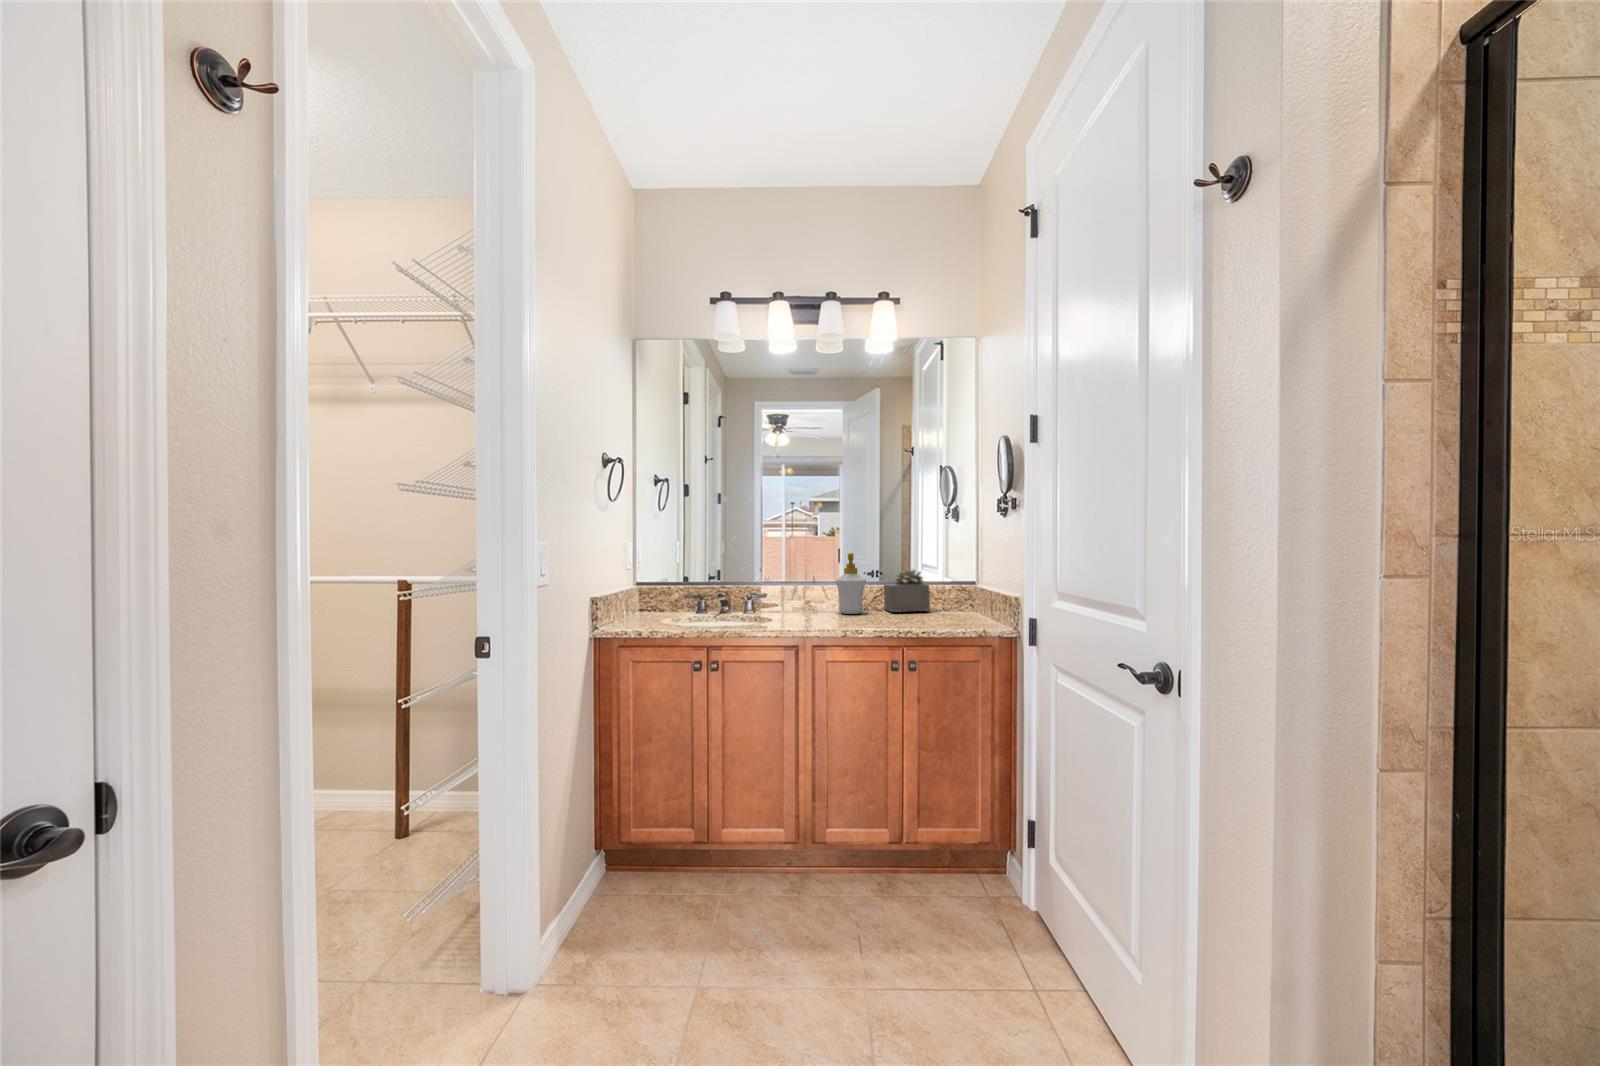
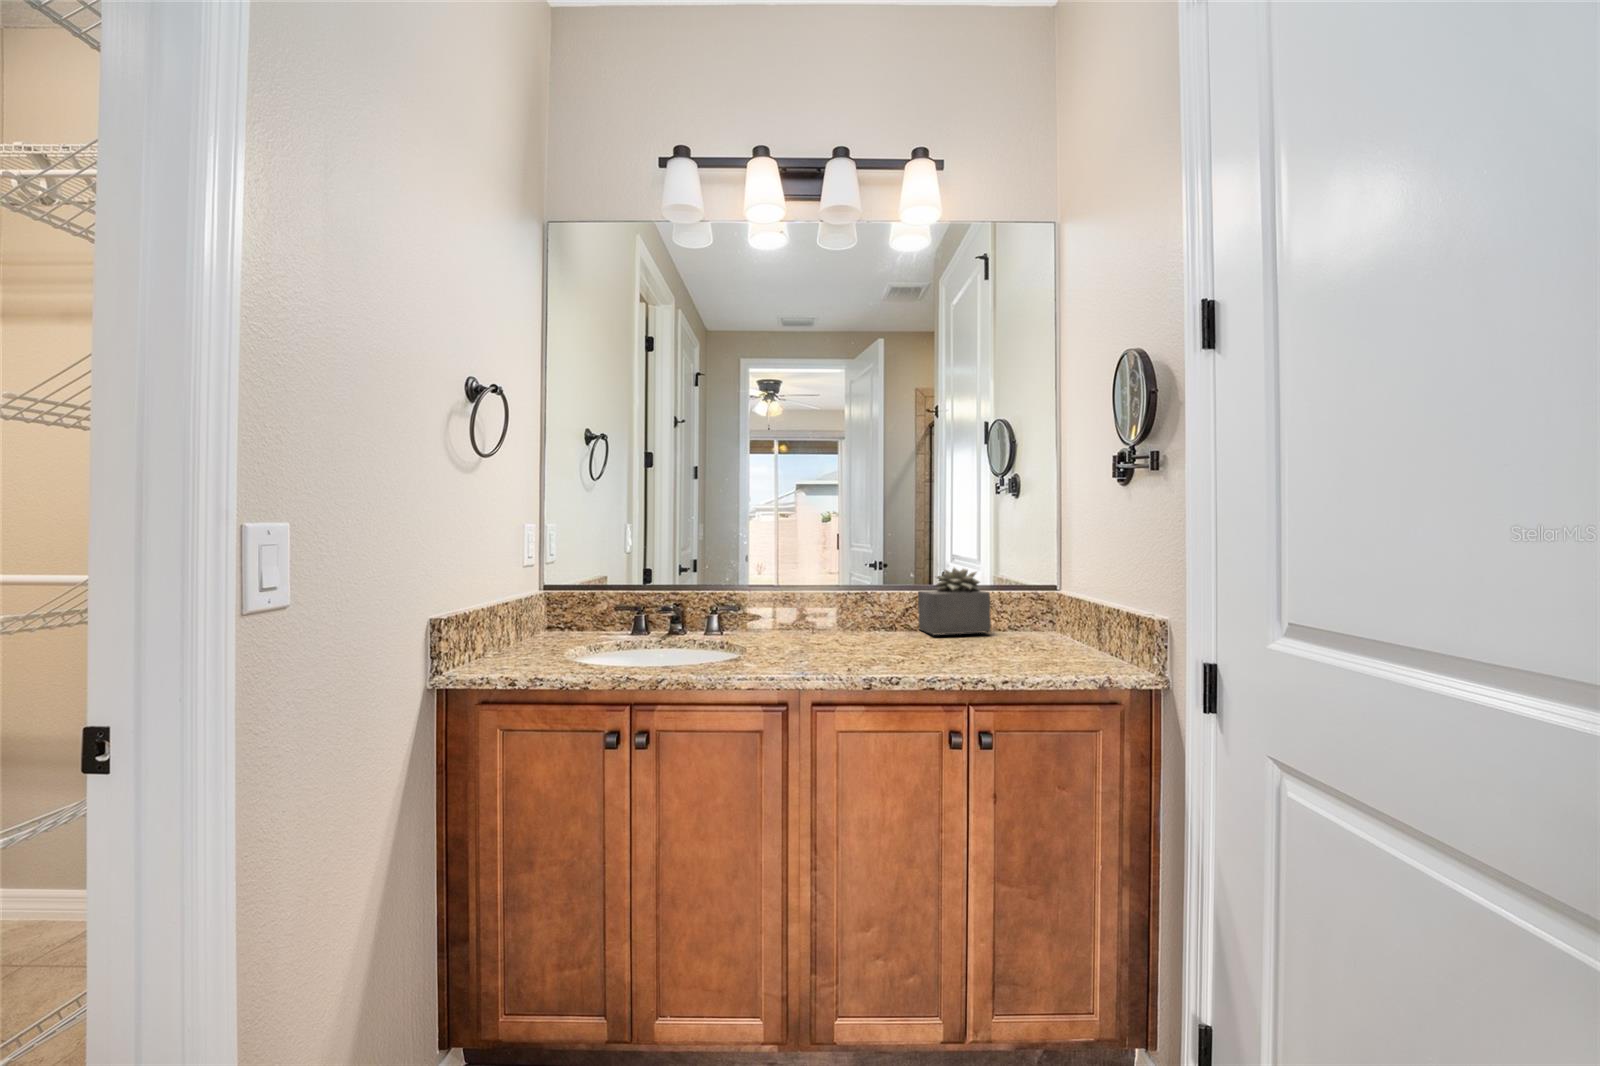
soap bottle: present [836,553,866,614] -> none [846,544,894,638]

